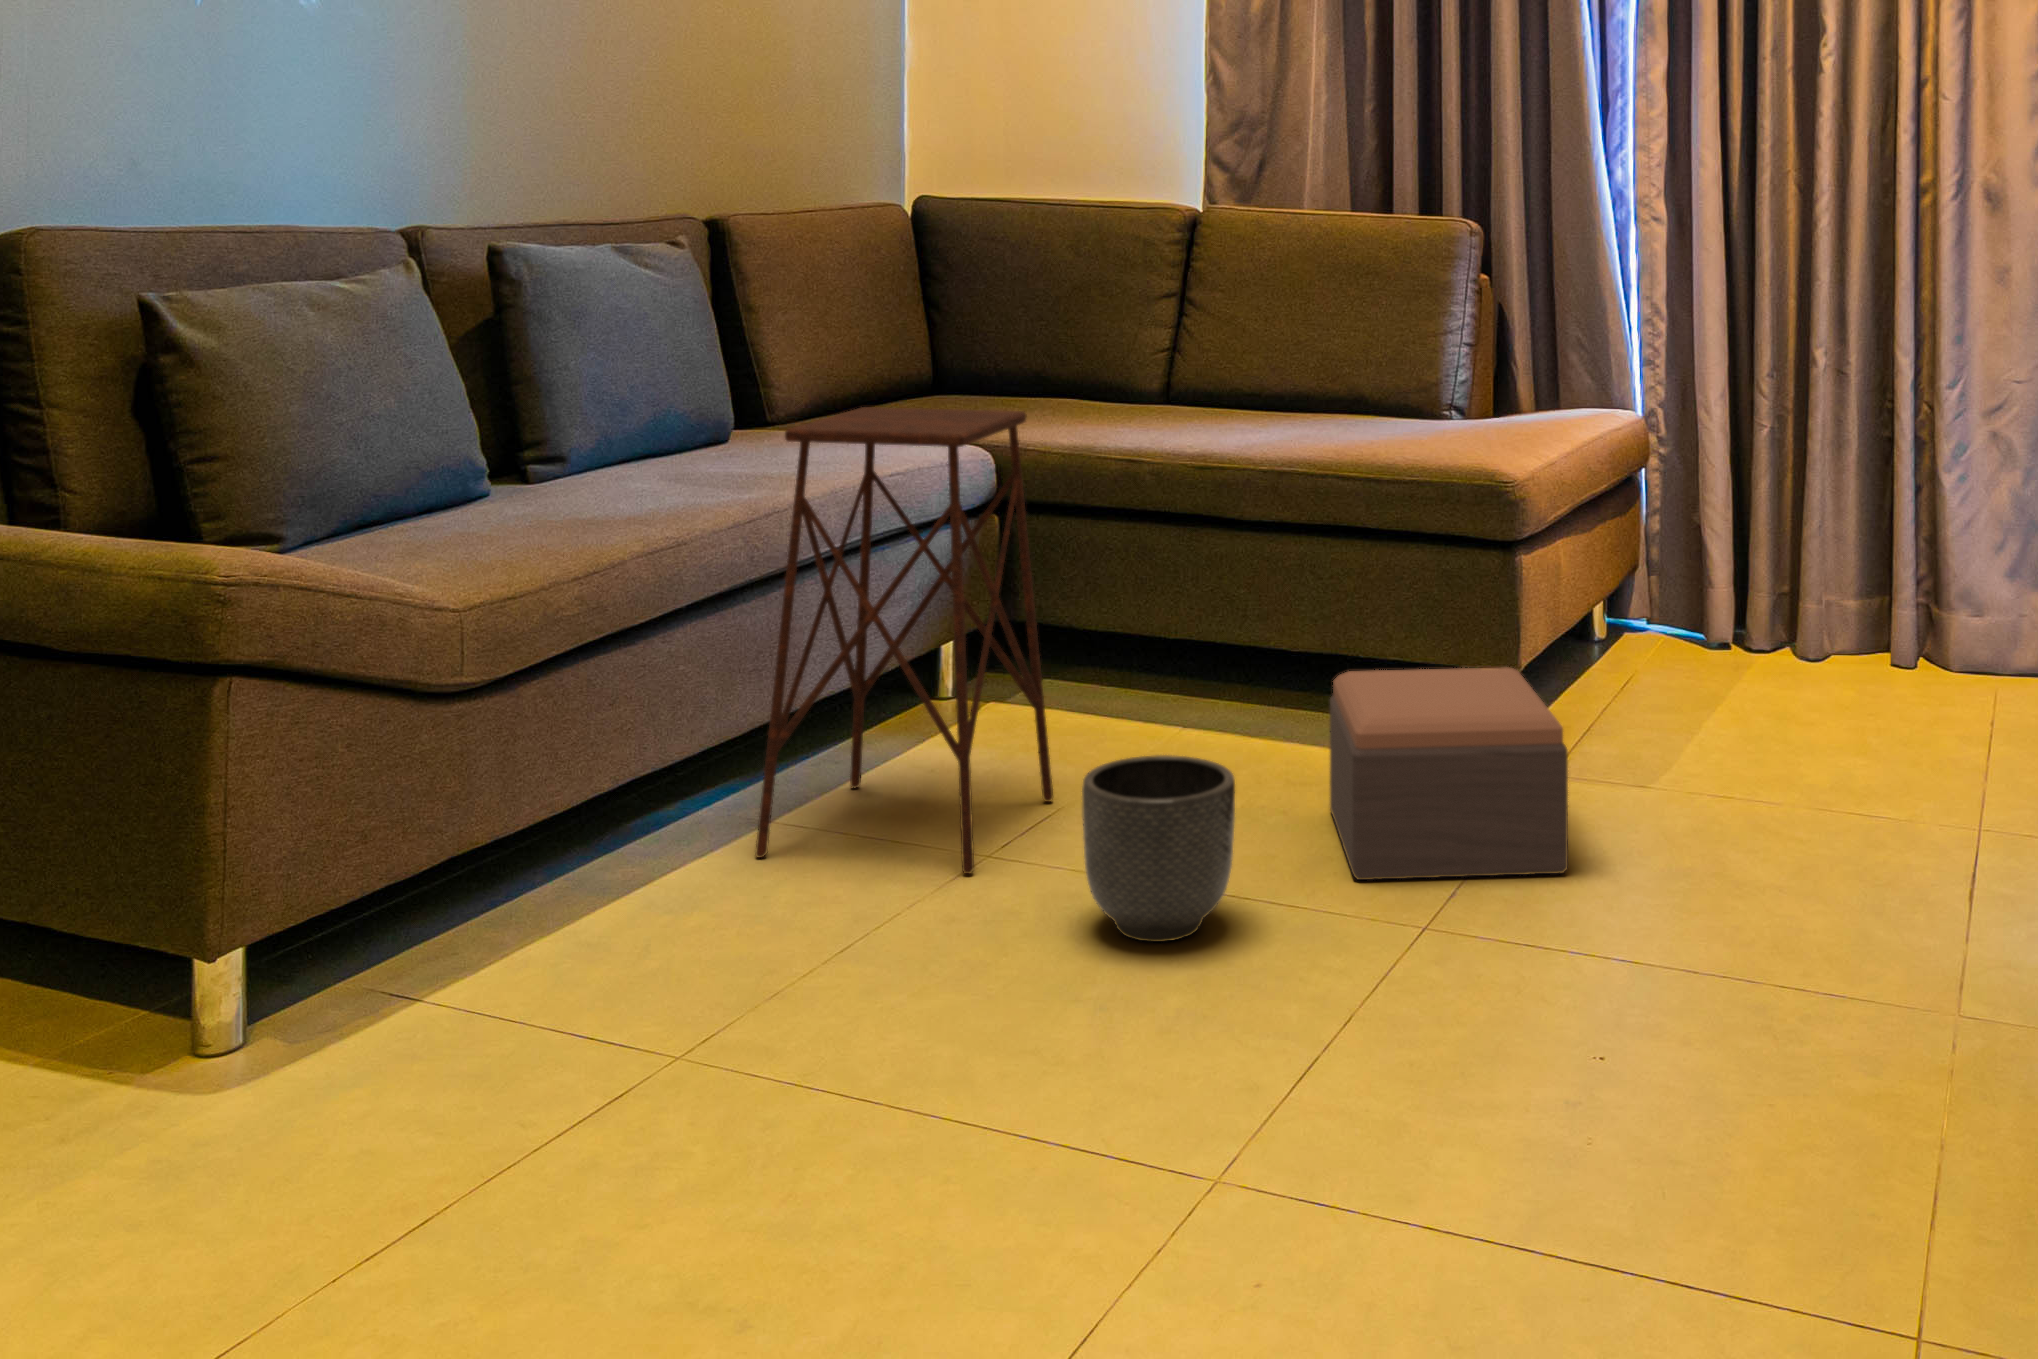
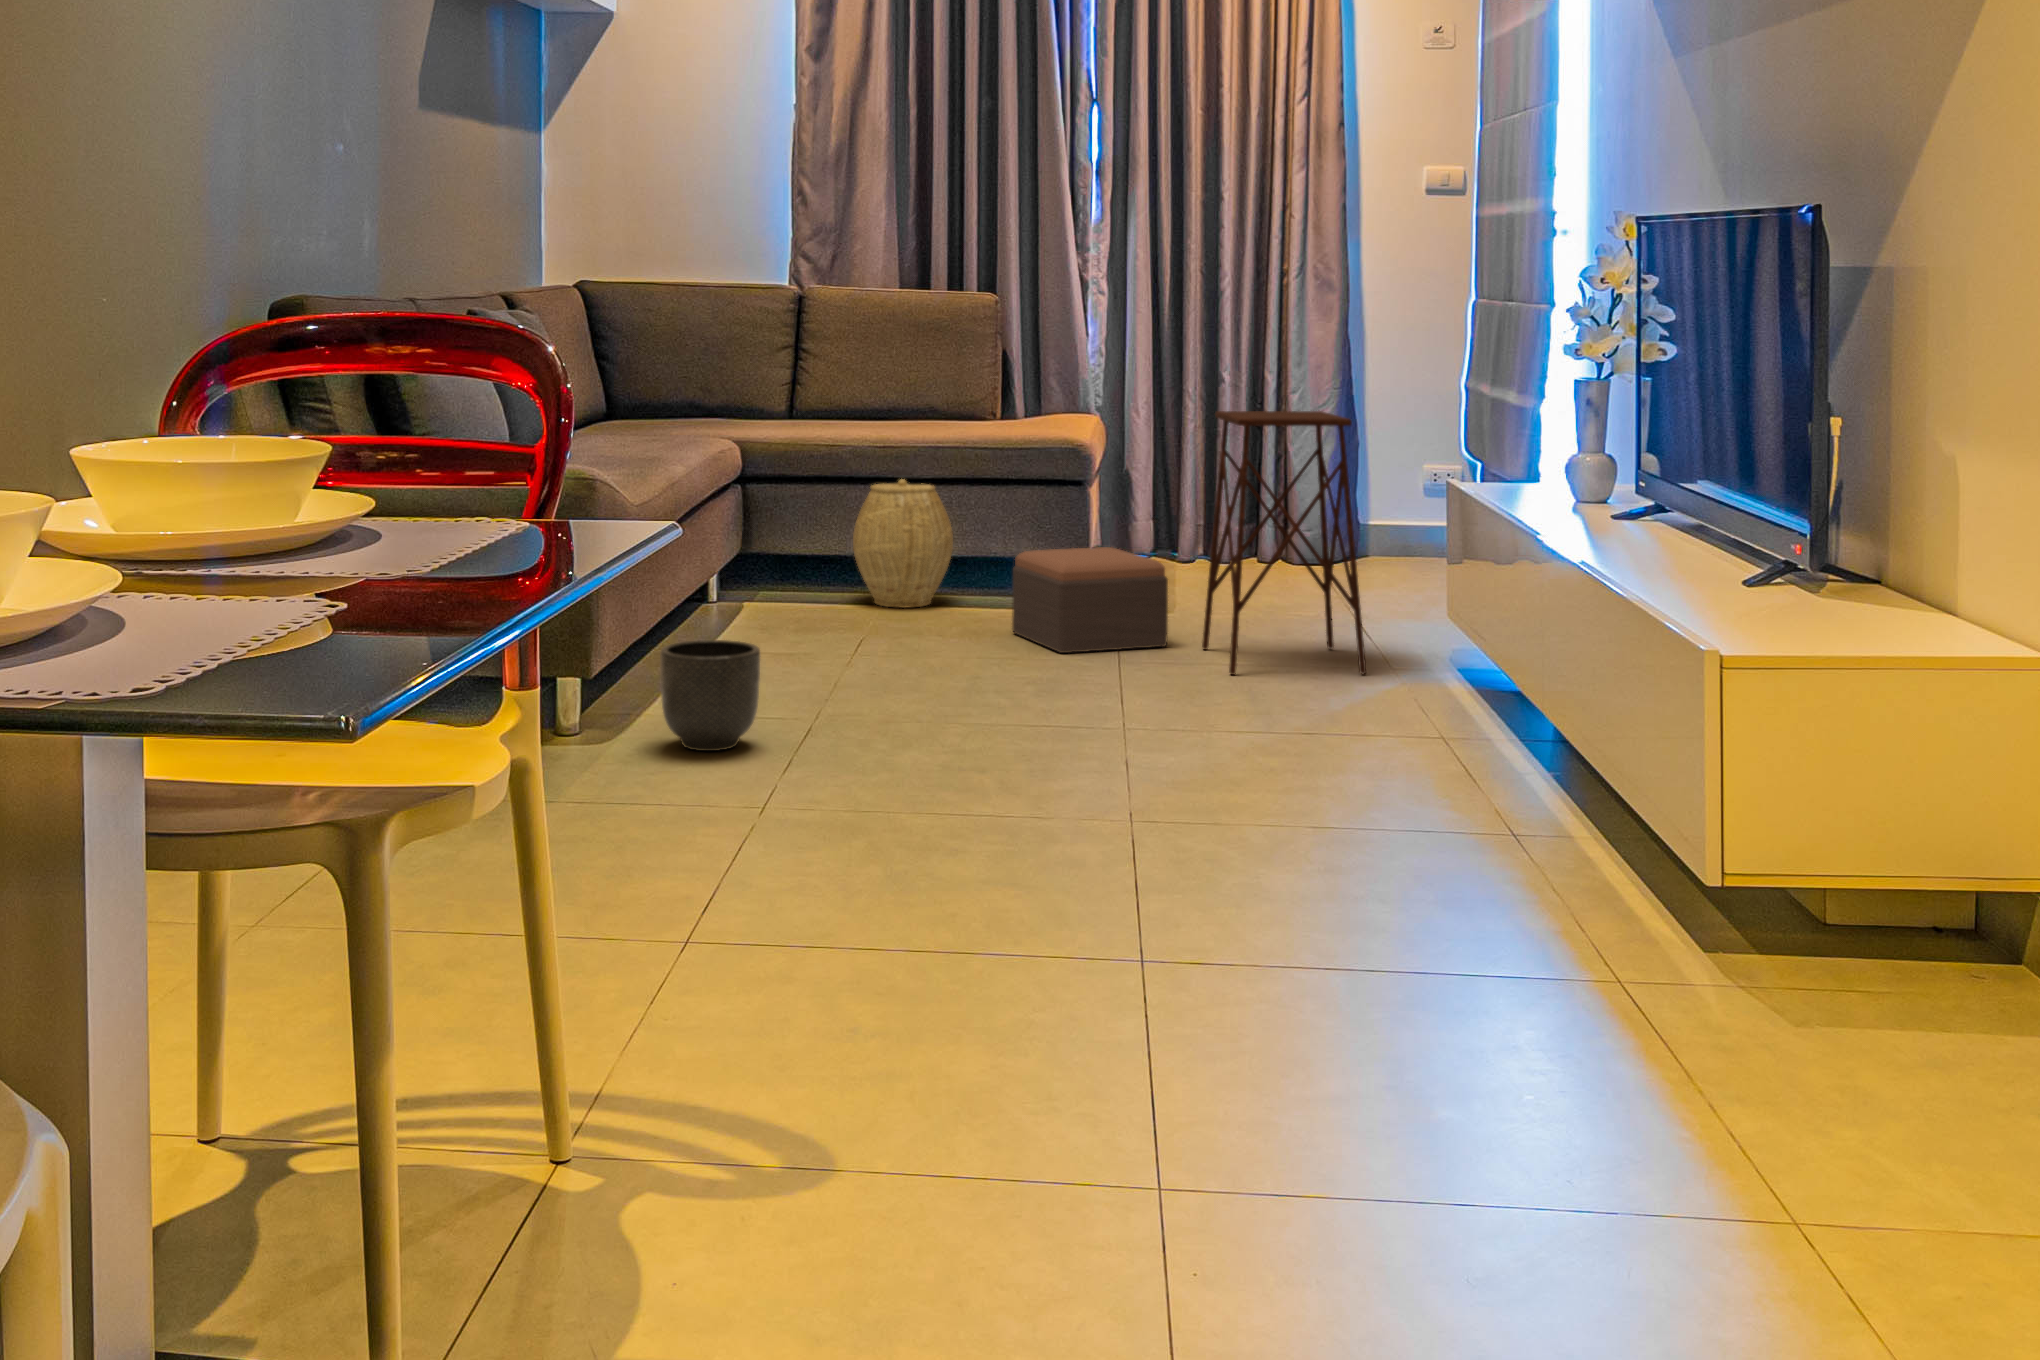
side table: present [755,407,1053,874] -> present [1202,411,1366,675]
woven basket: none [1157,516,1316,727] -> present [853,479,953,607]
planter: present [1082,755,1235,942] -> present [660,640,760,751]

